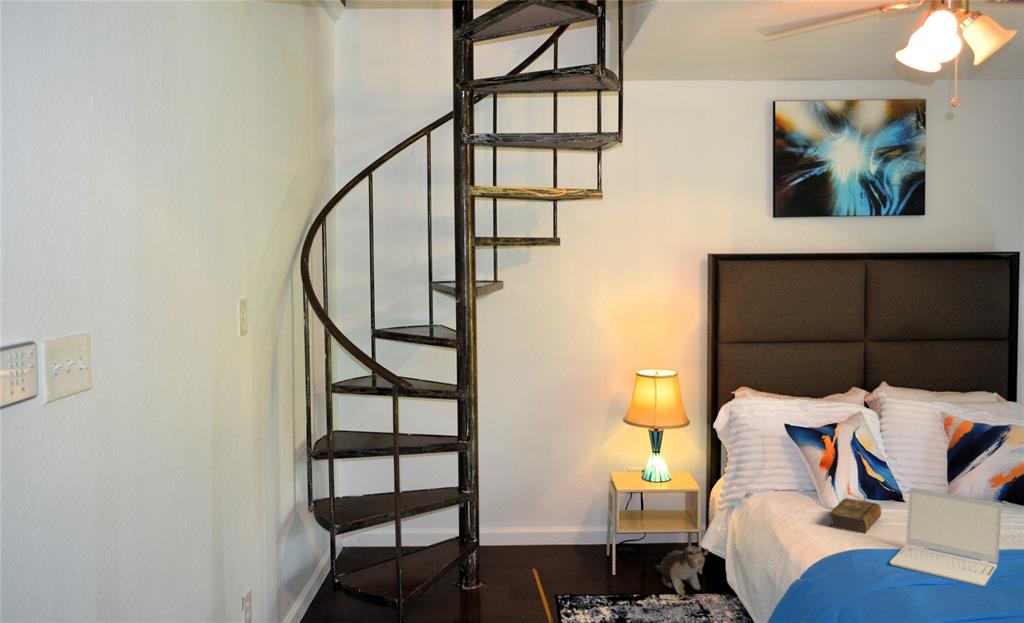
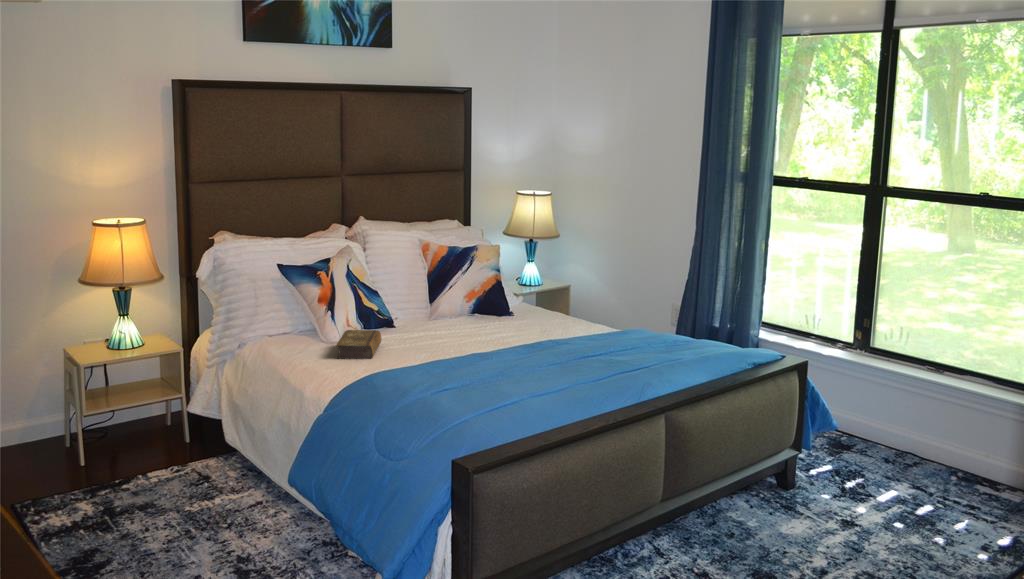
laptop: present [890,488,1002,586] -> none [403,305,491,383]
plush toy: present [655,546,708,595] -> none [134,410,204,468]

